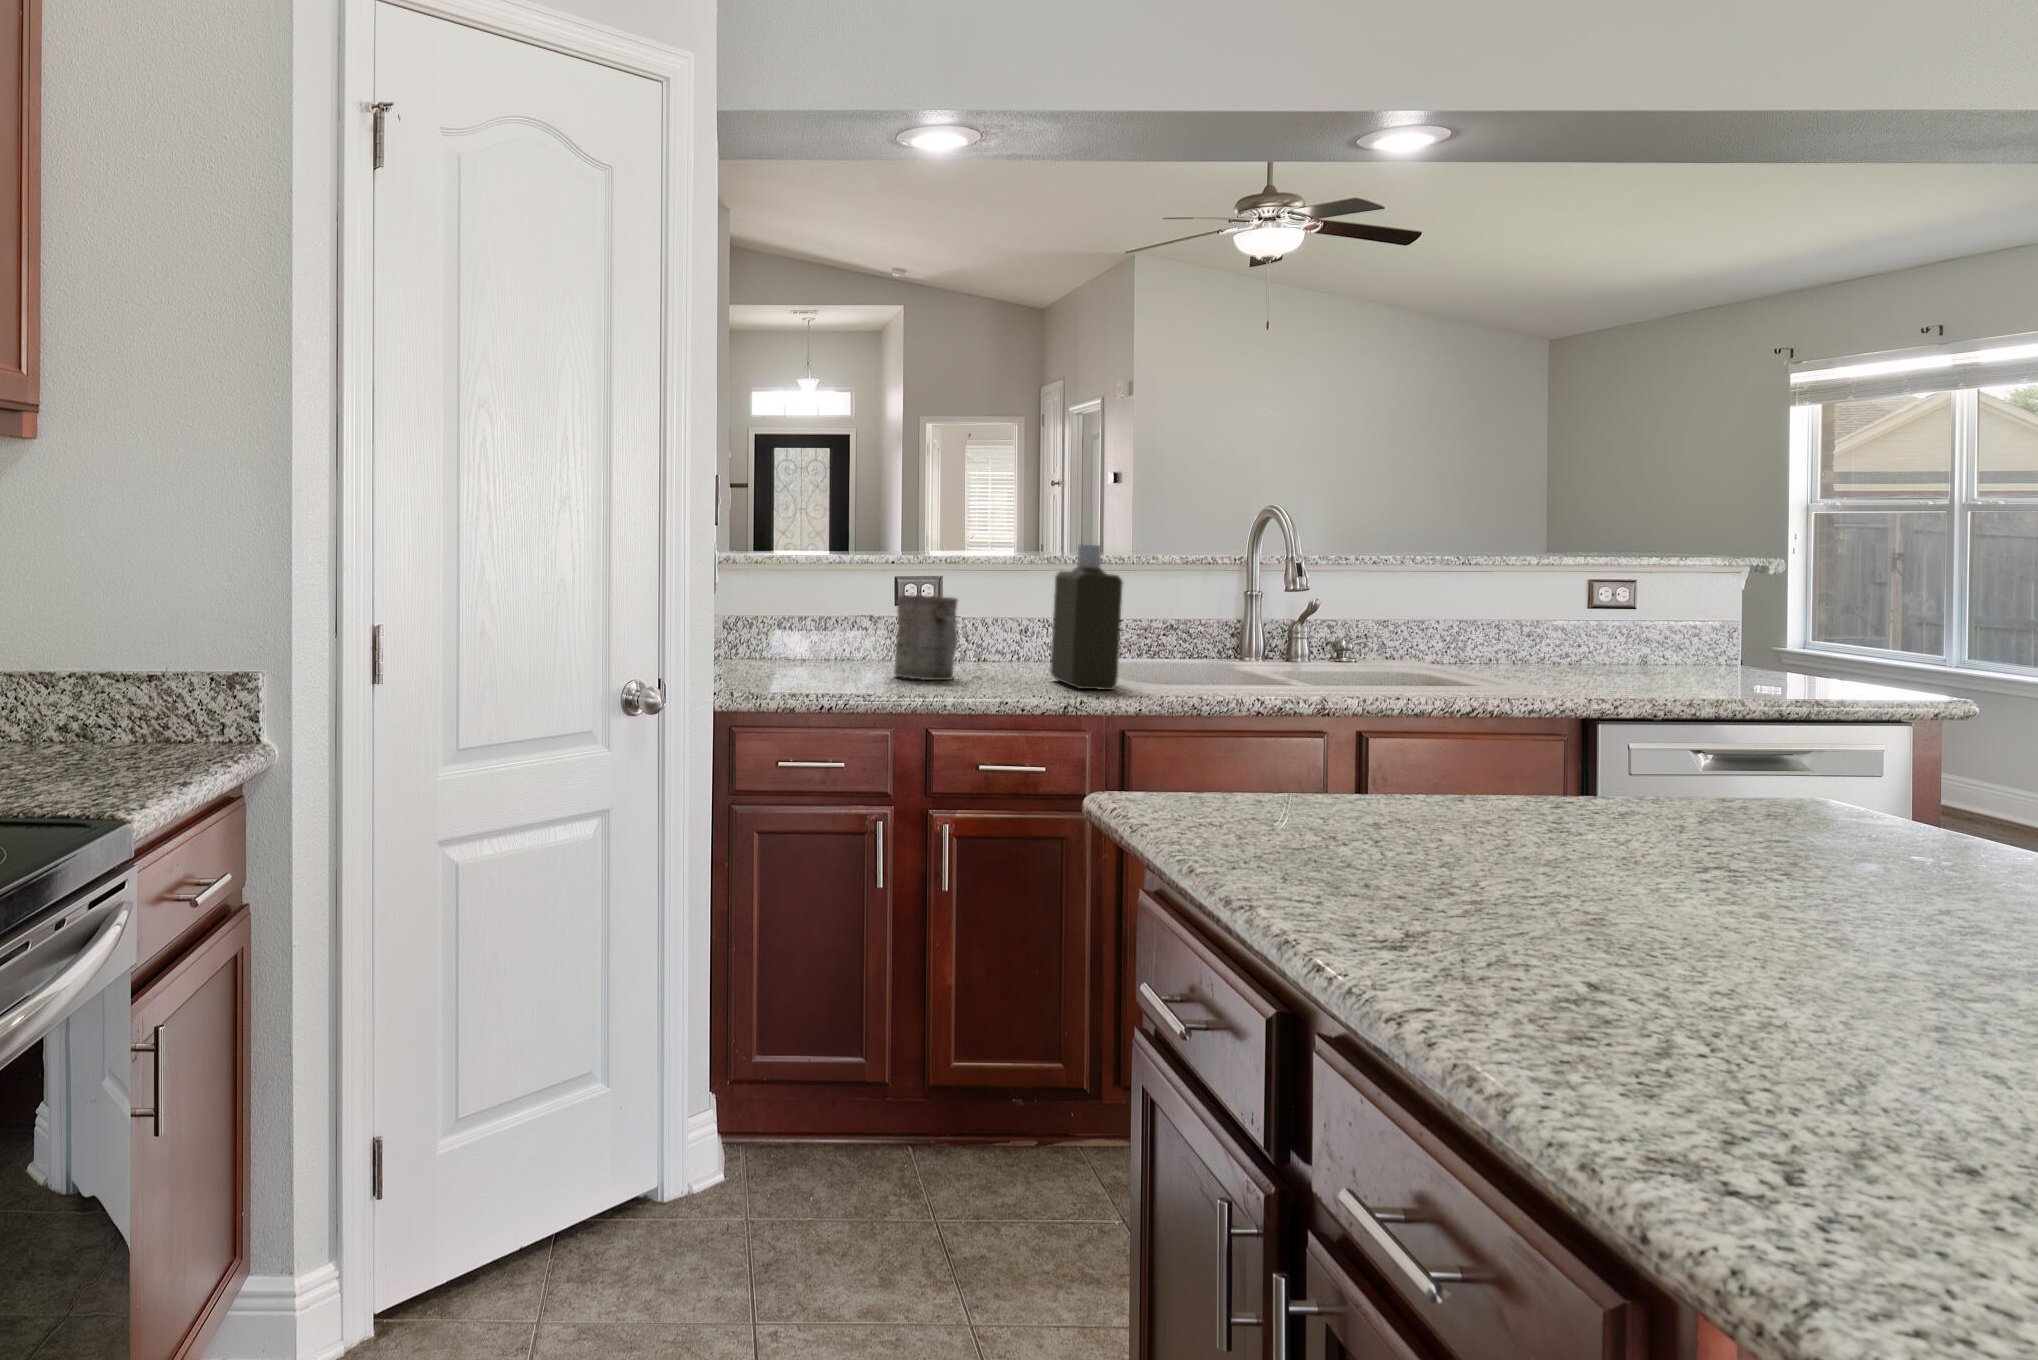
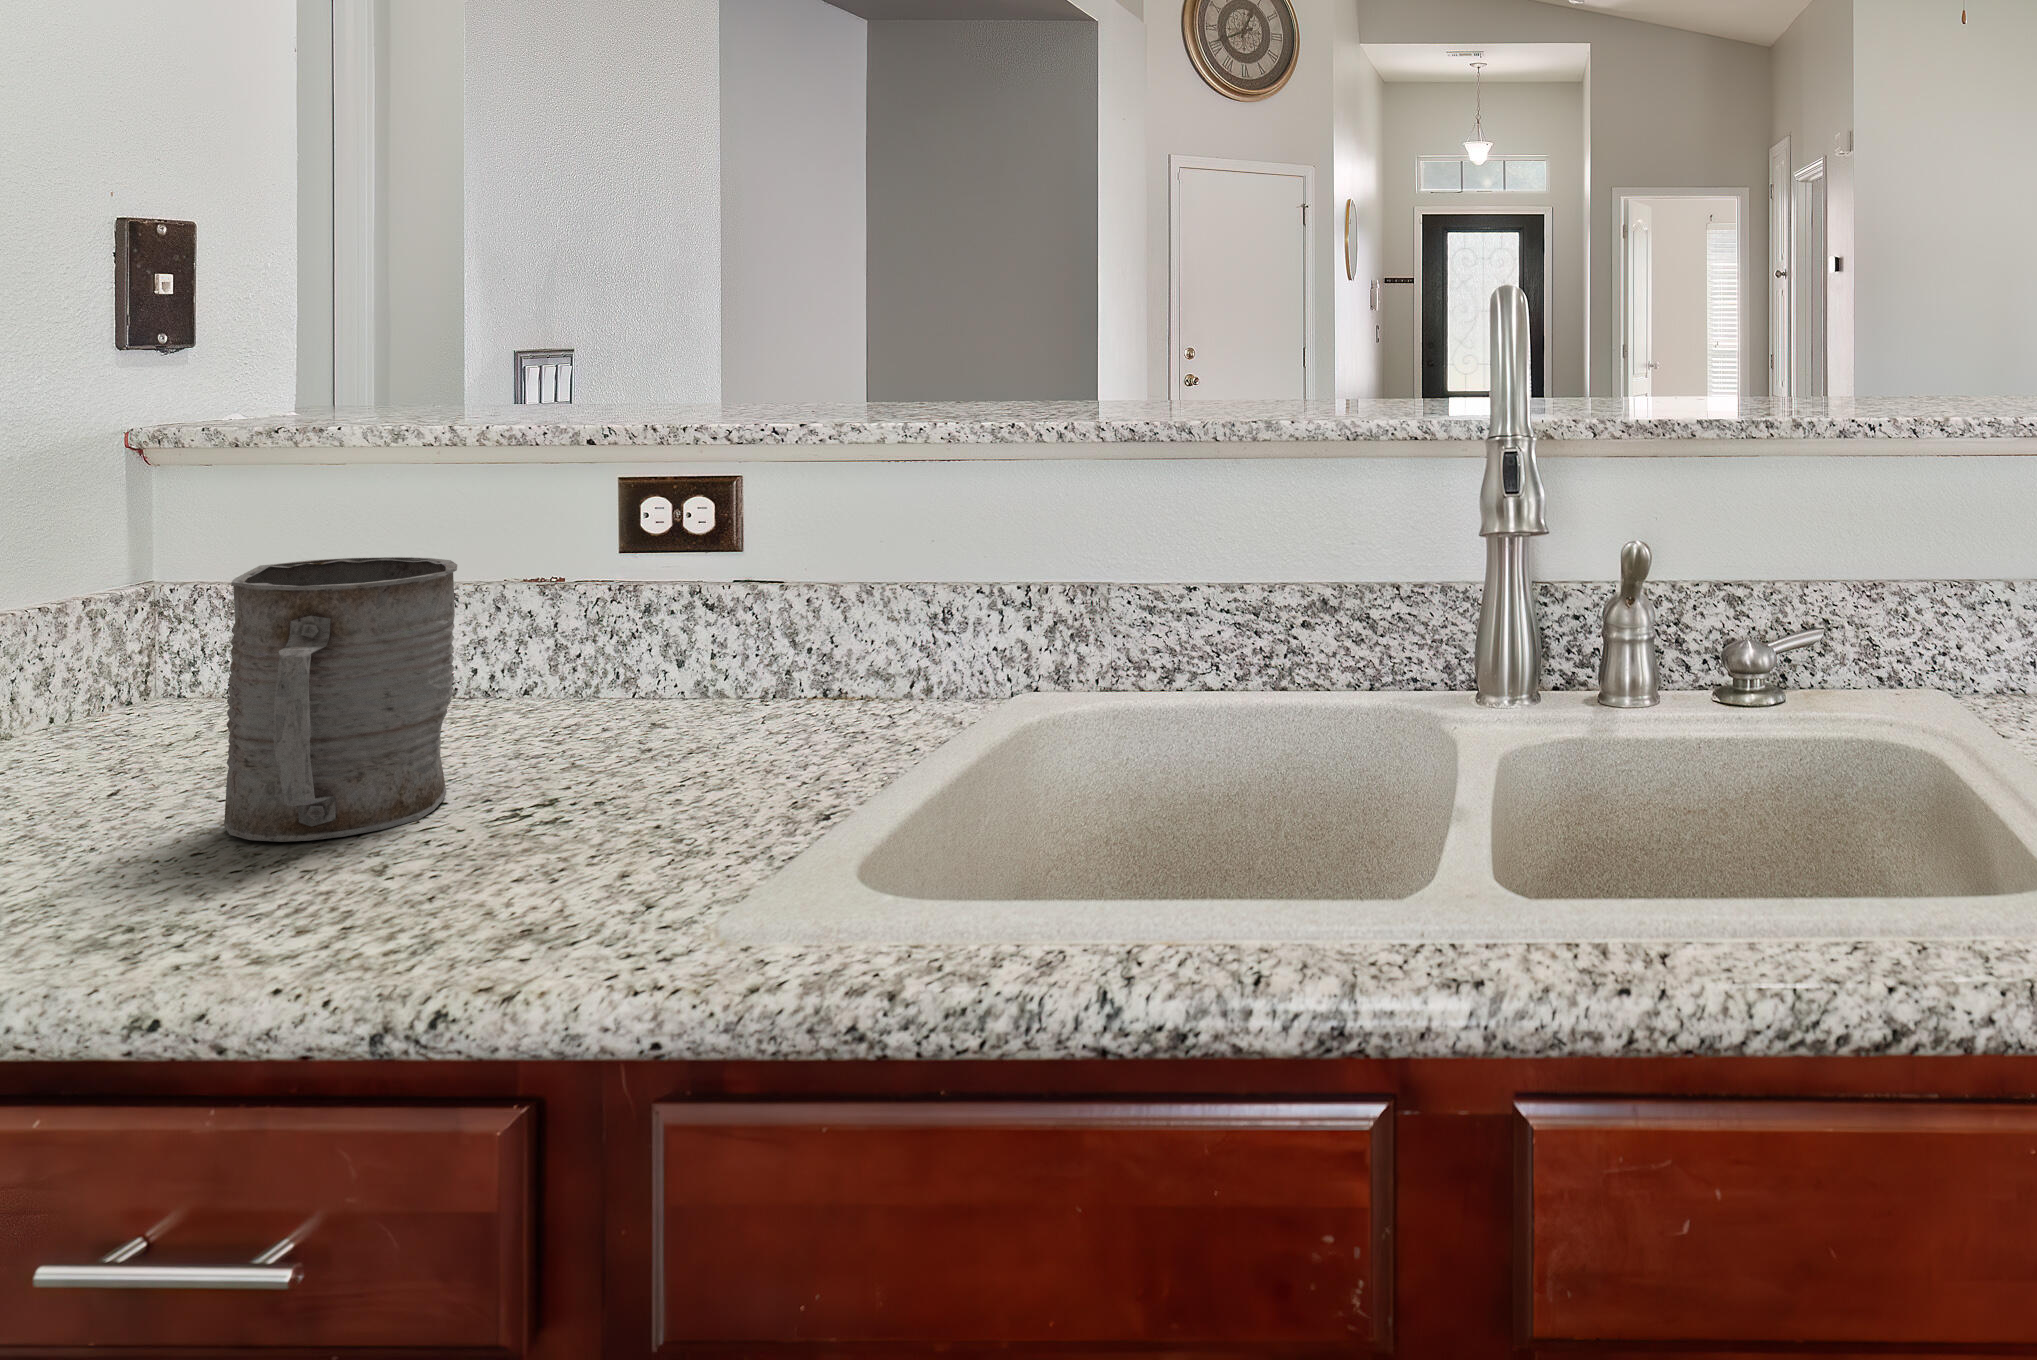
bottle: present [1050,545,1123,690] -> none [504,416,802,938]

